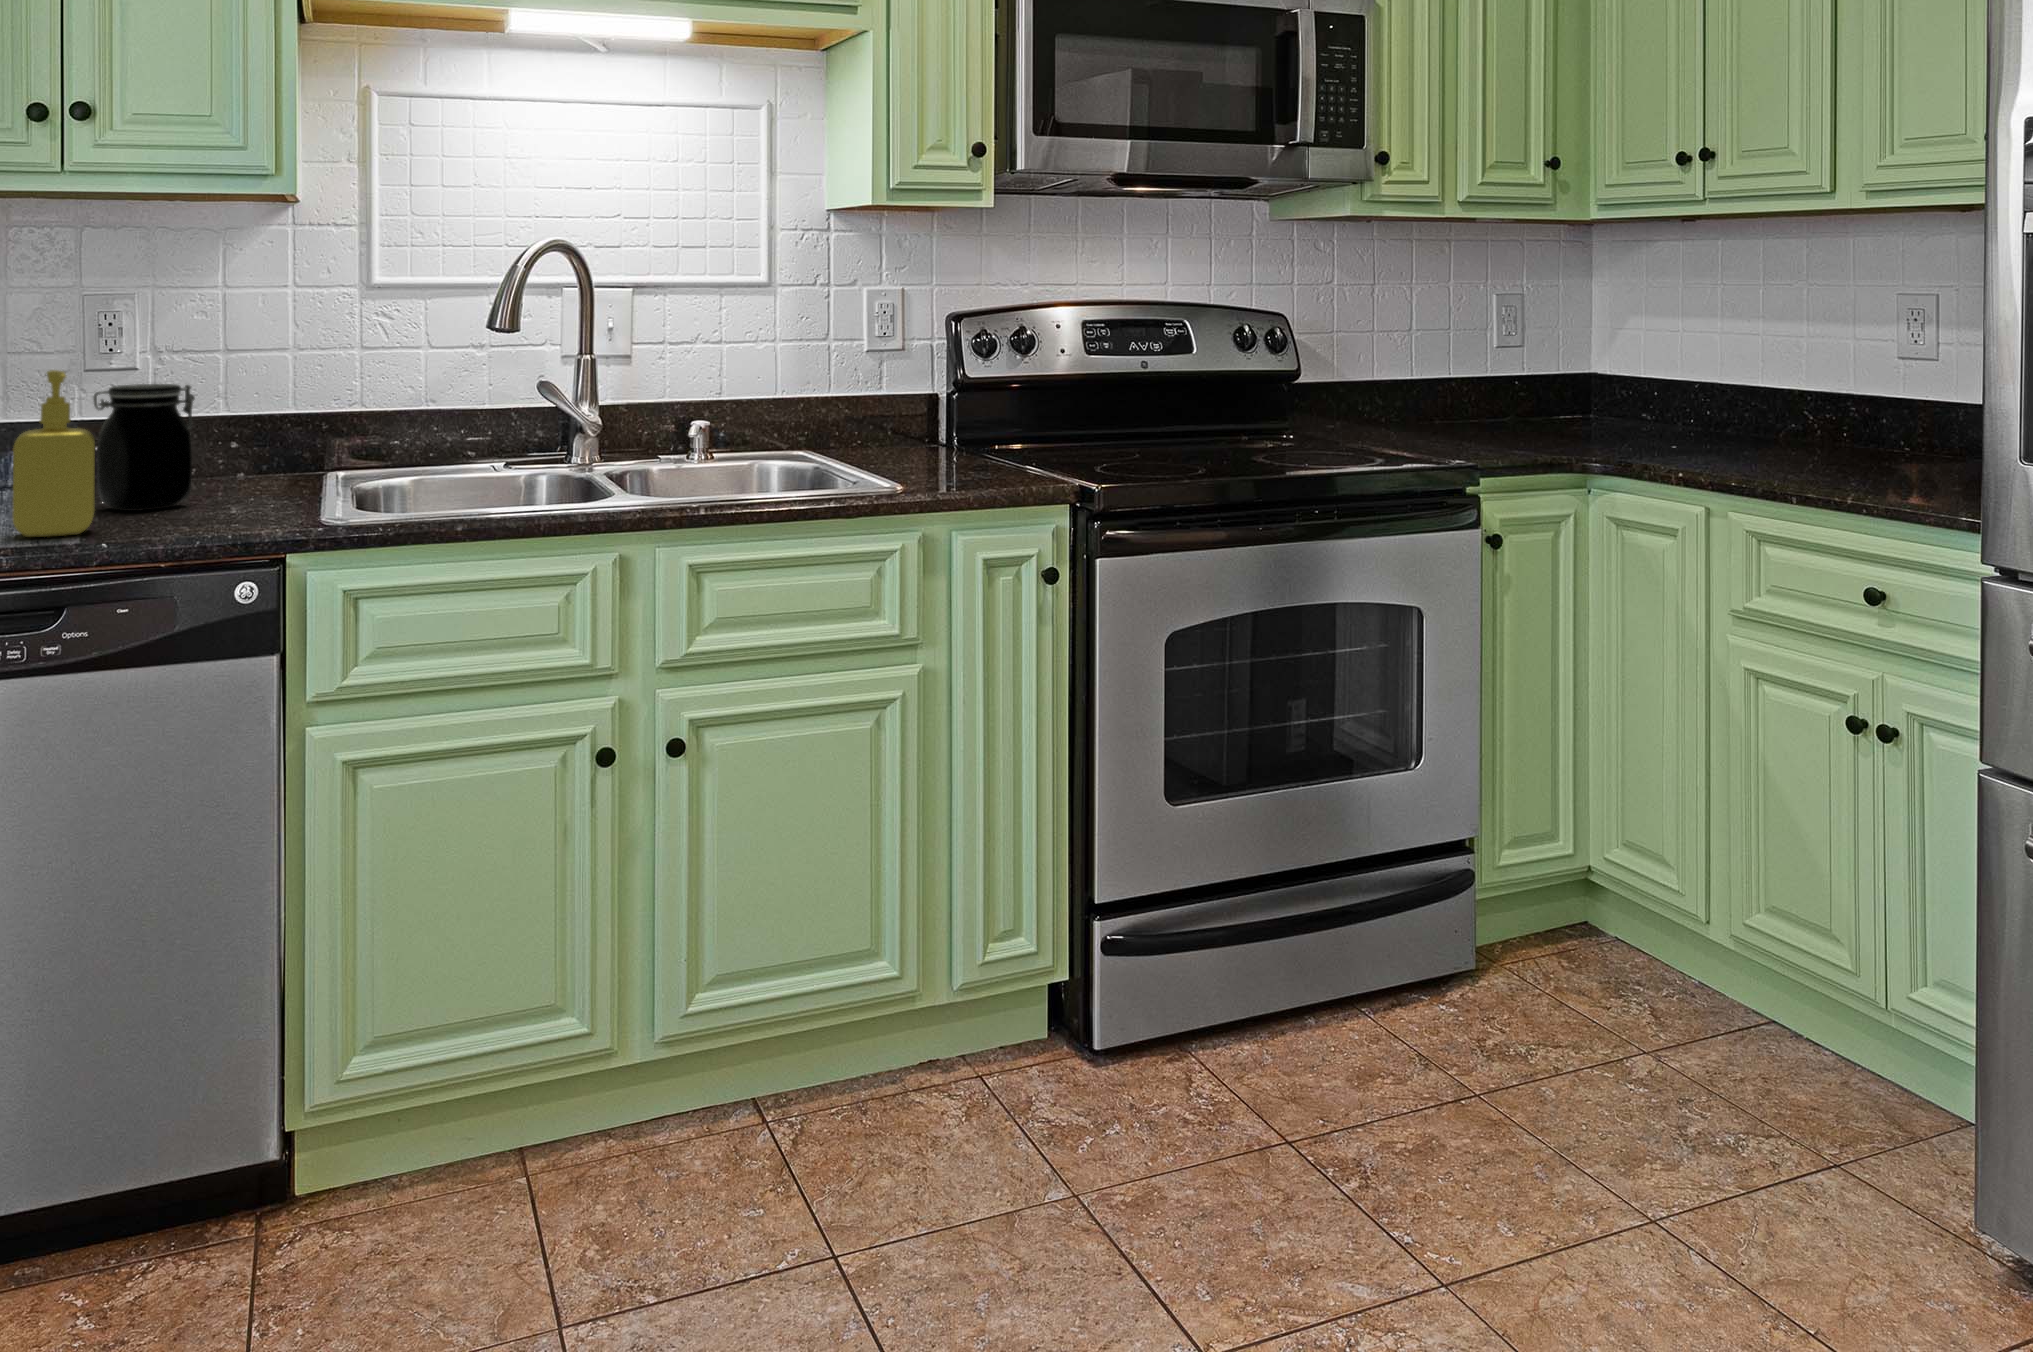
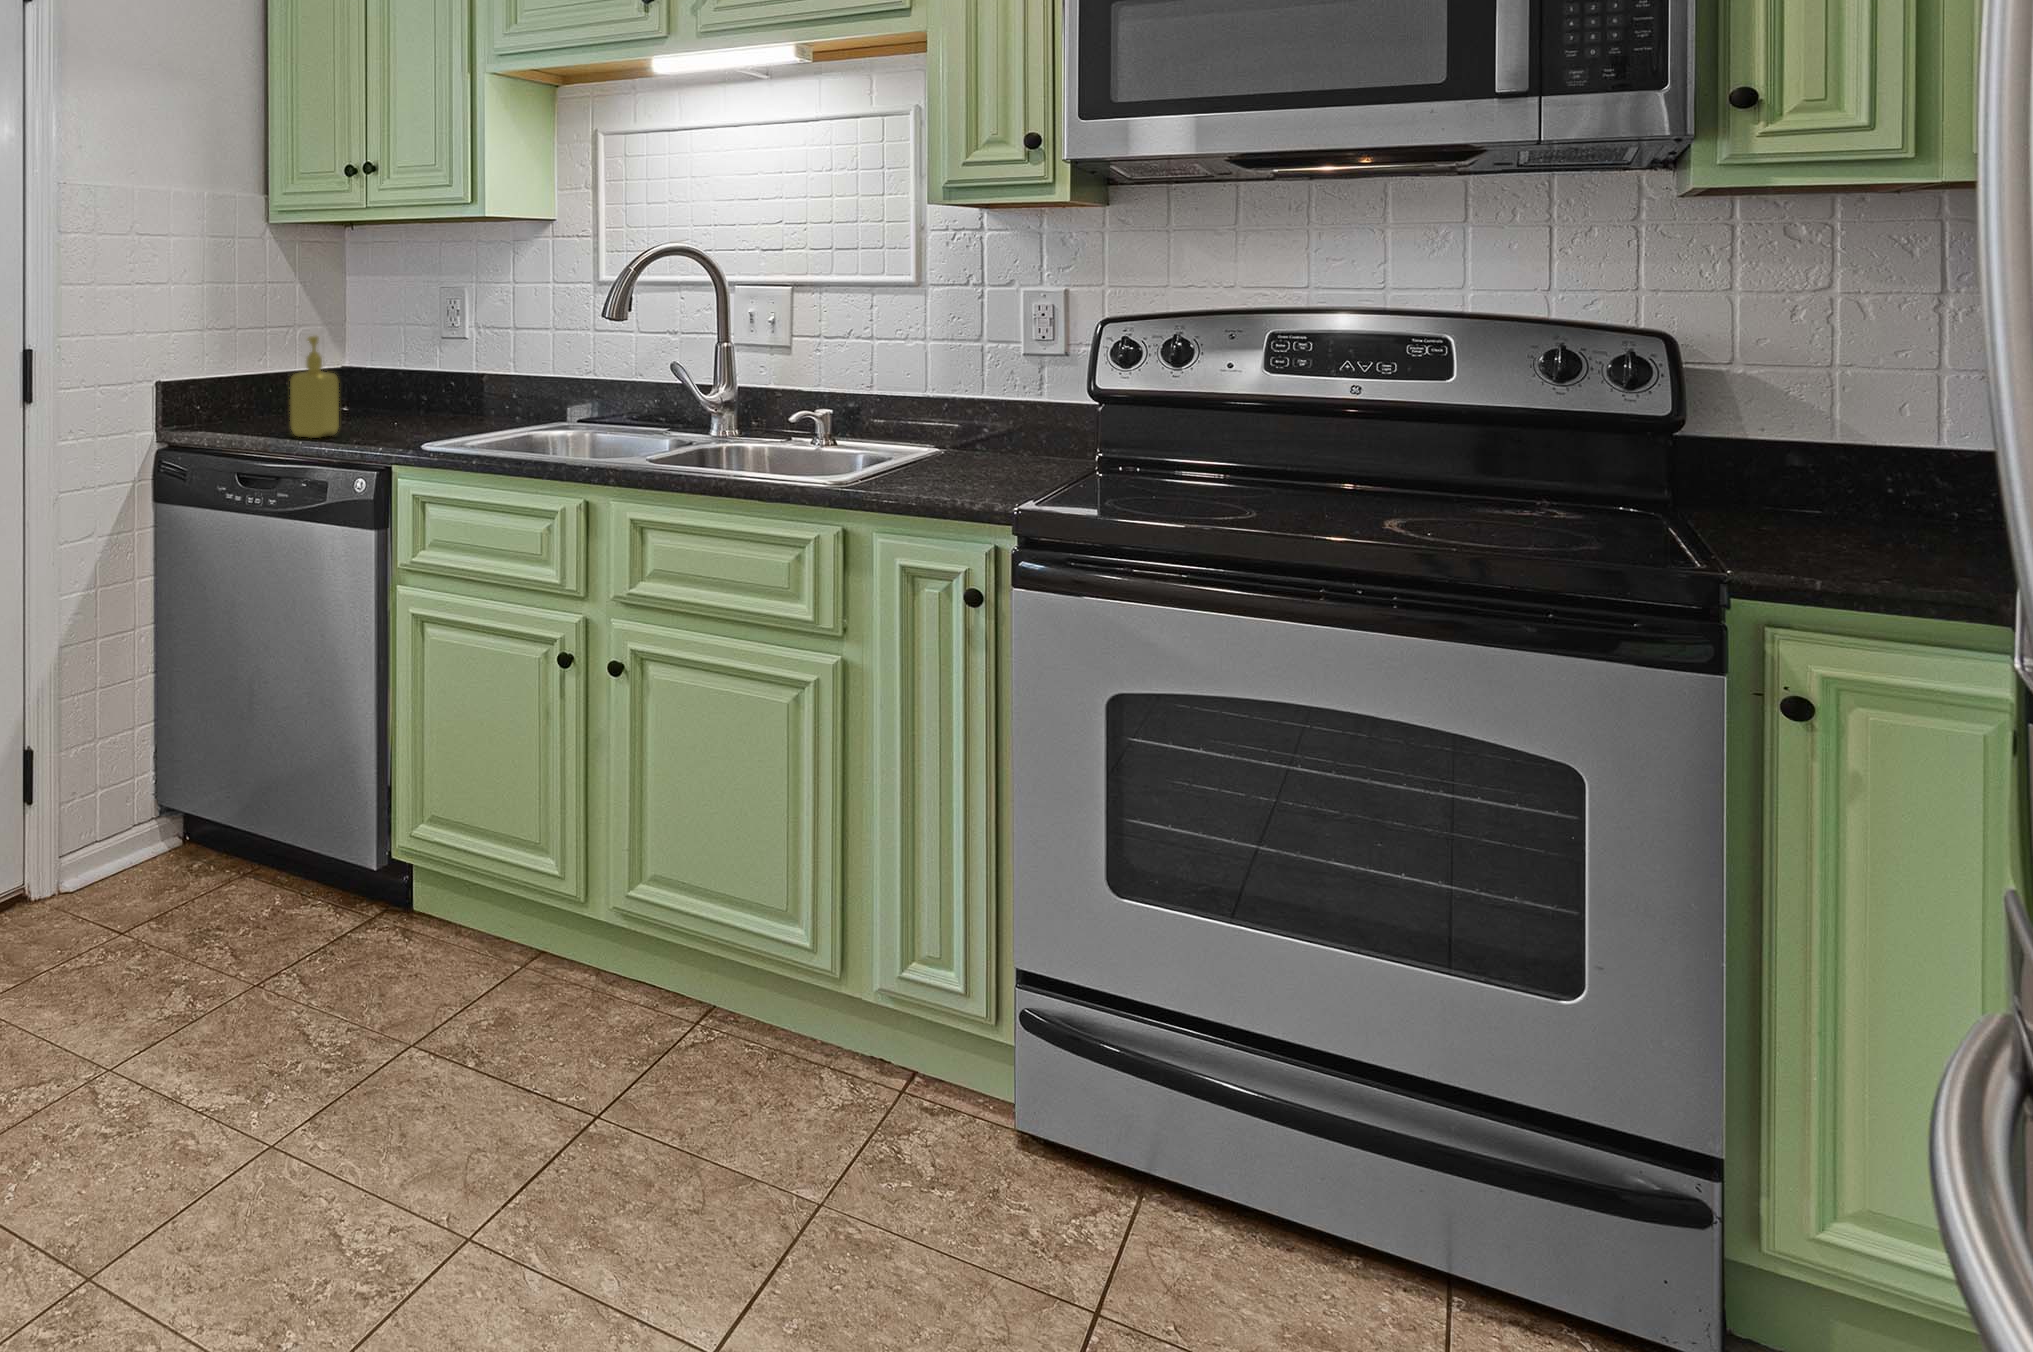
jar: present [93,384,195,511] -> none [384,348,440,431]

